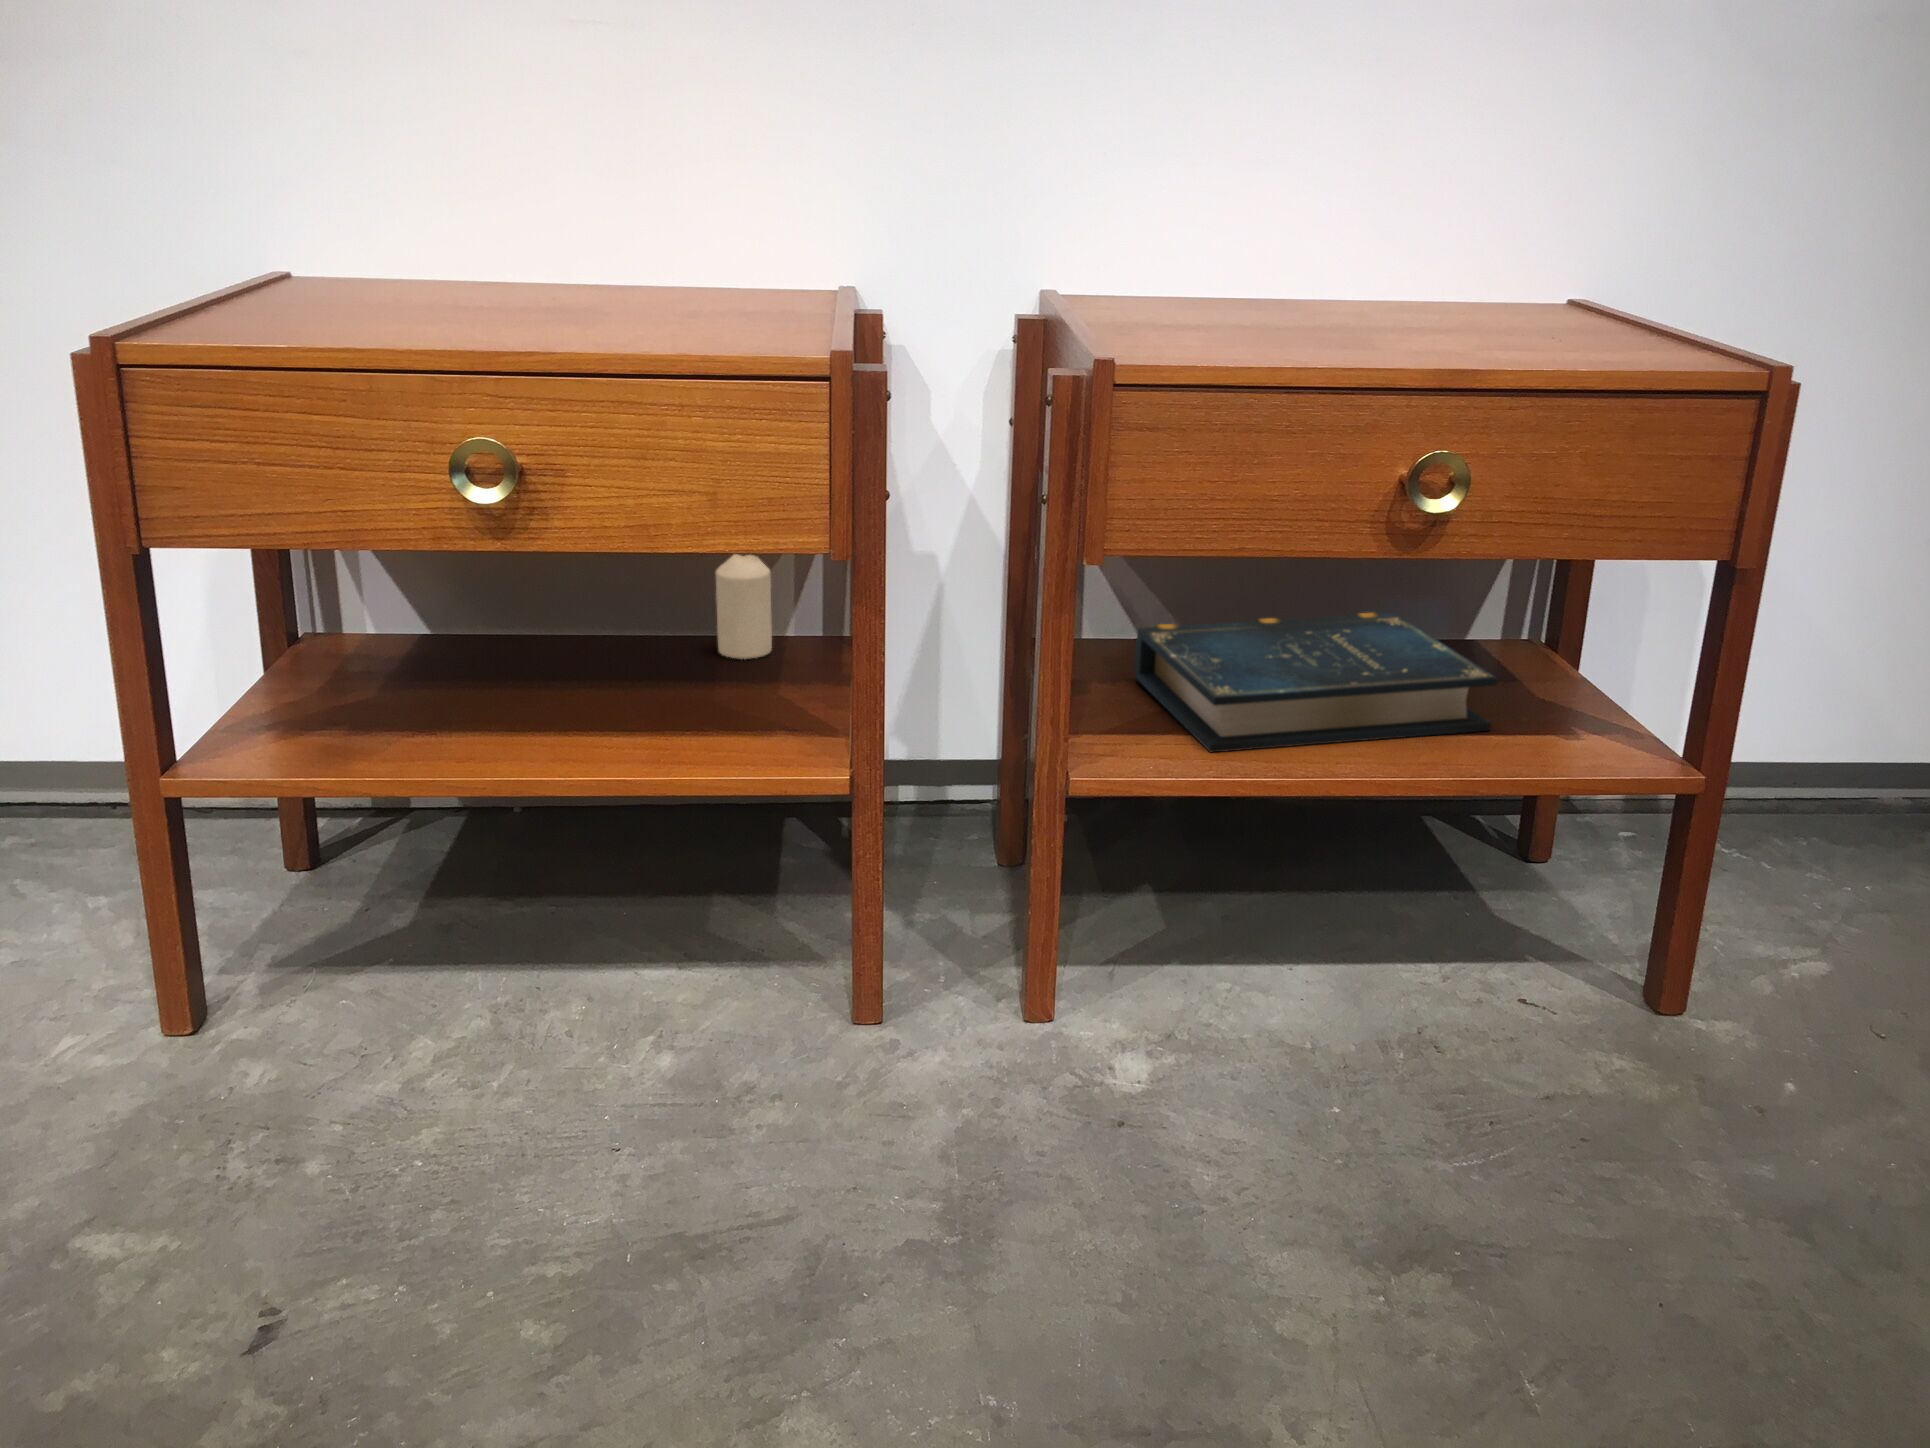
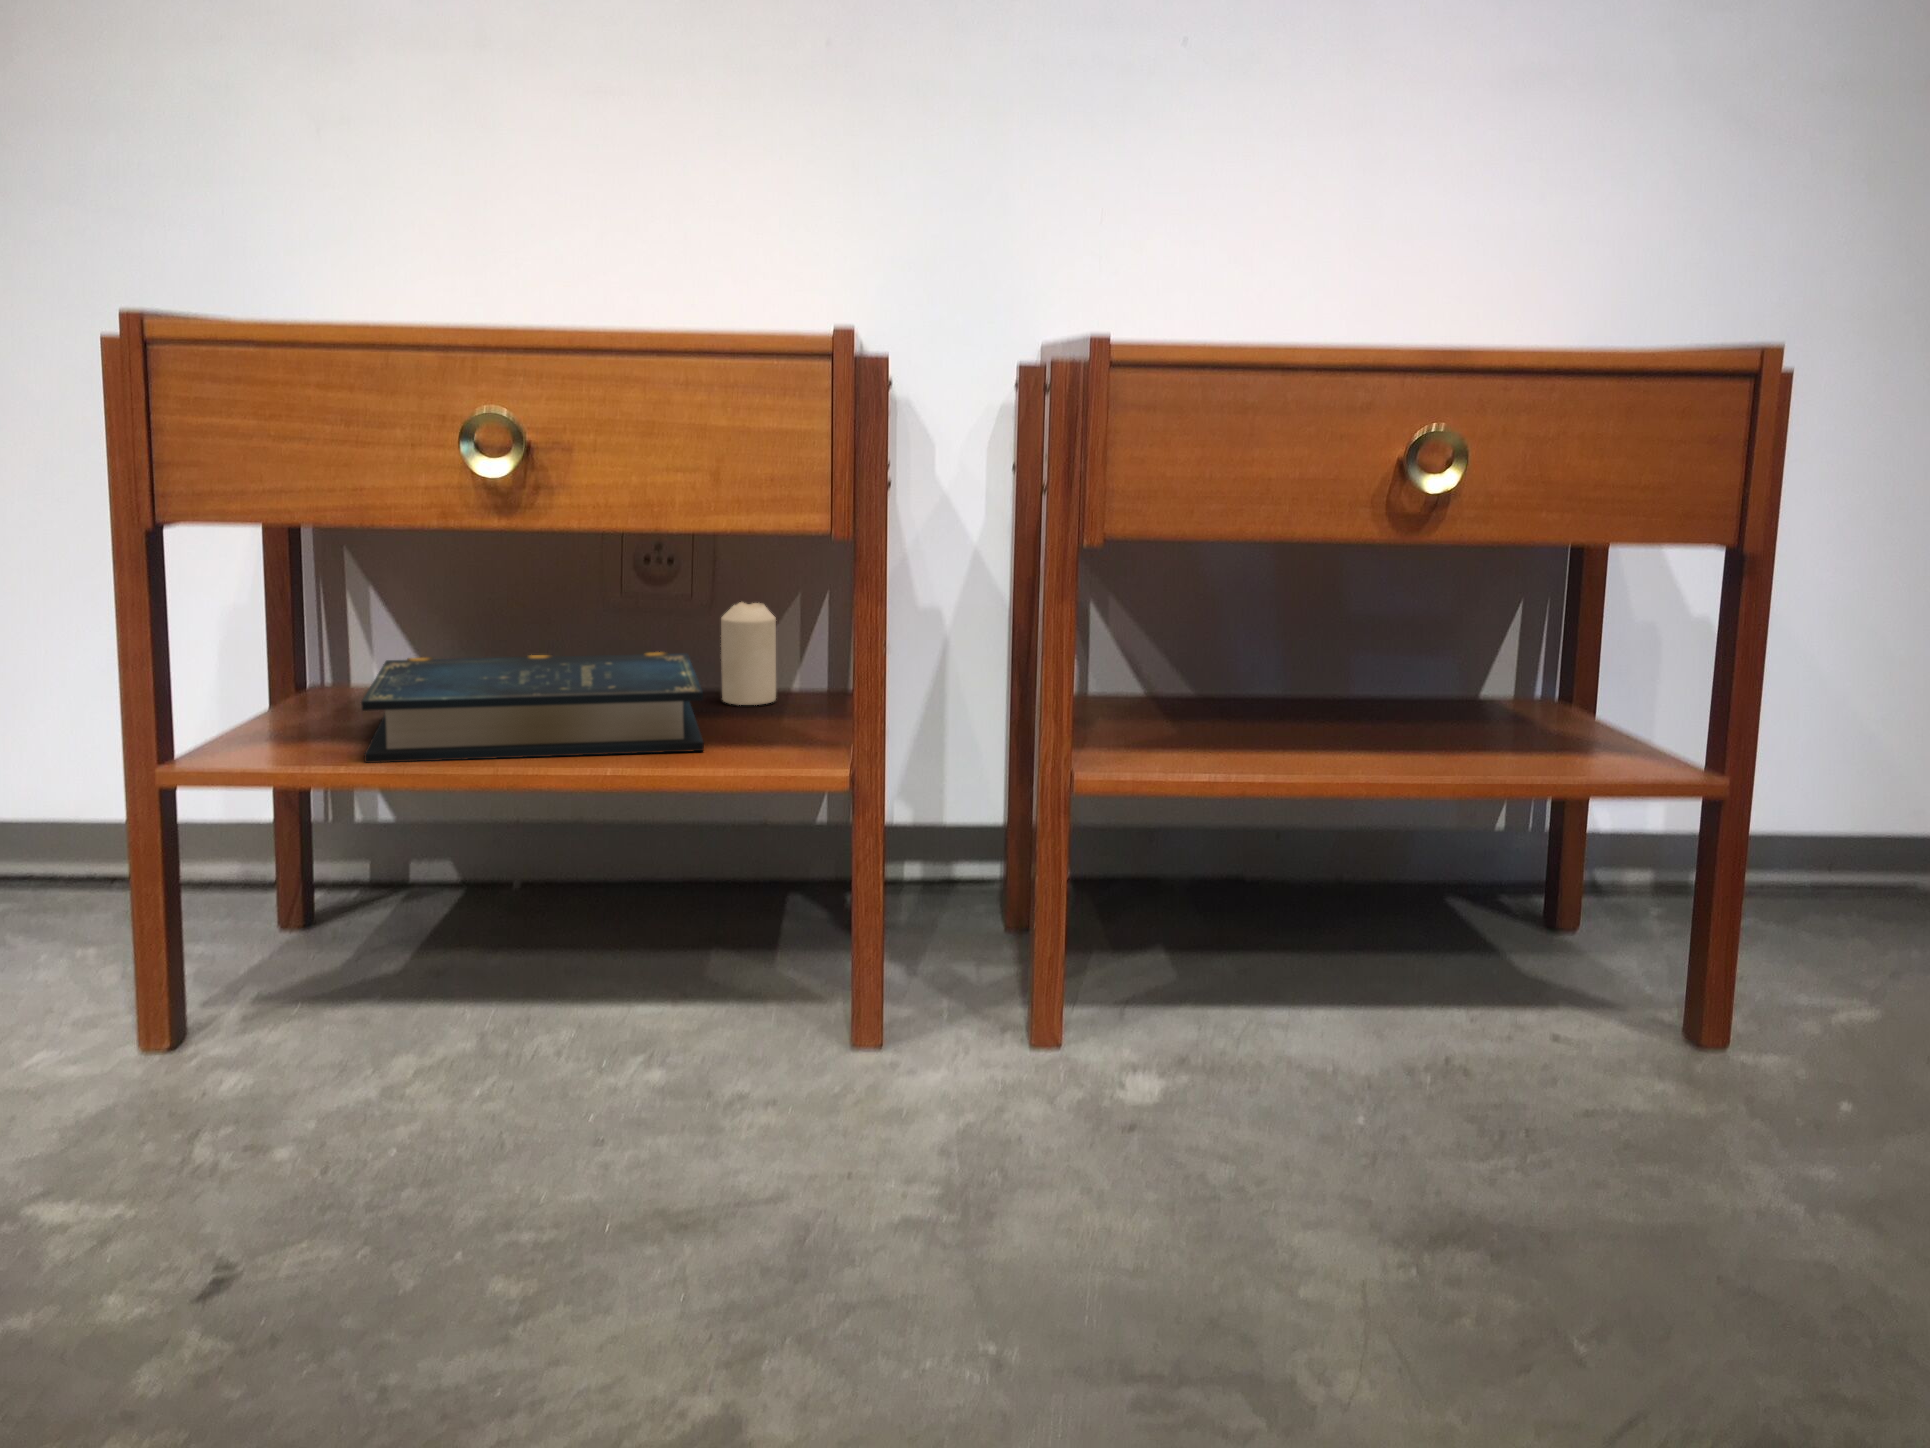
book: present [1135,612,1497,753] -> present [361,652,704,763]

